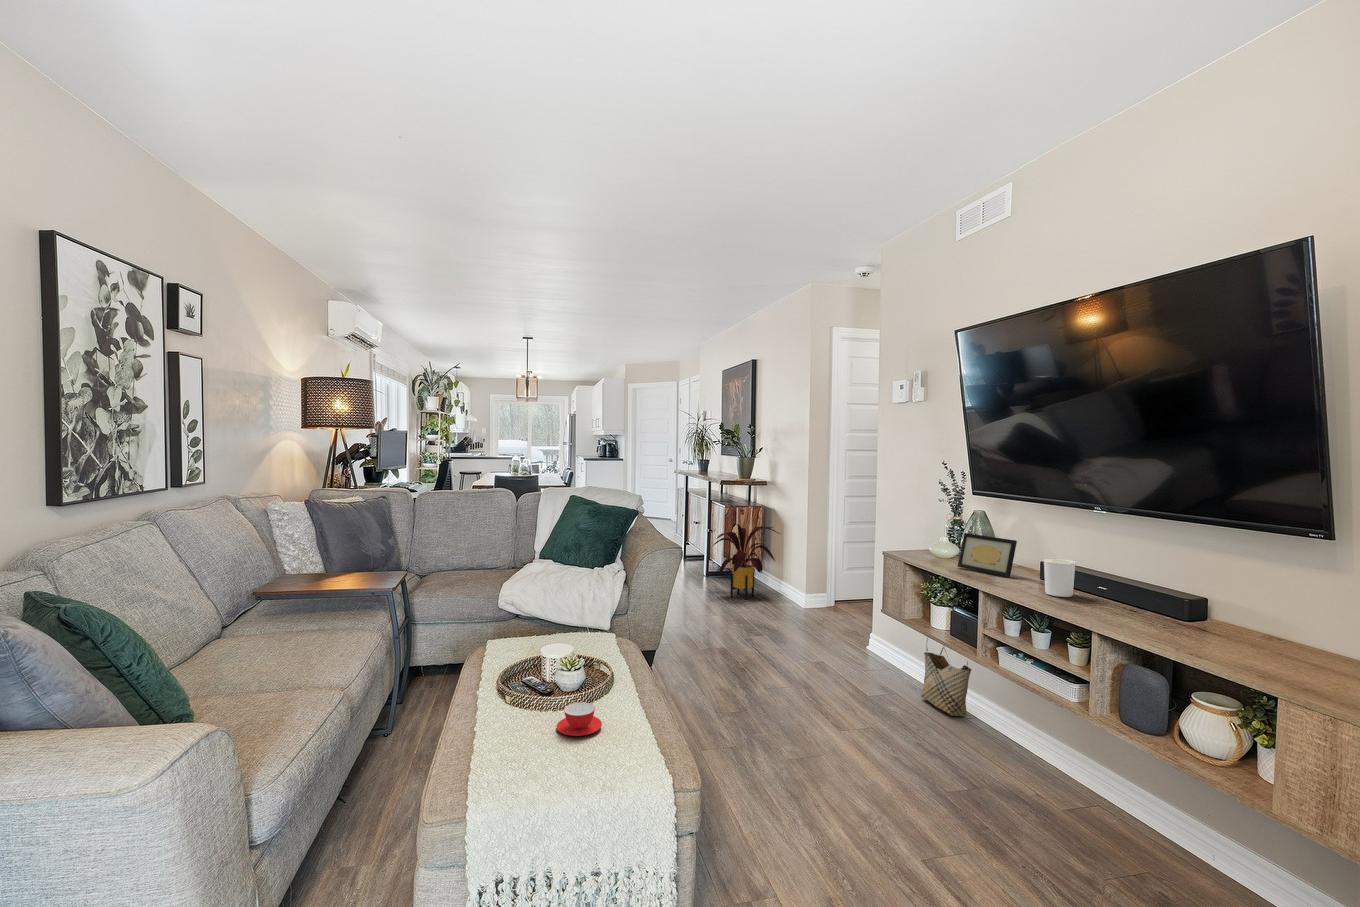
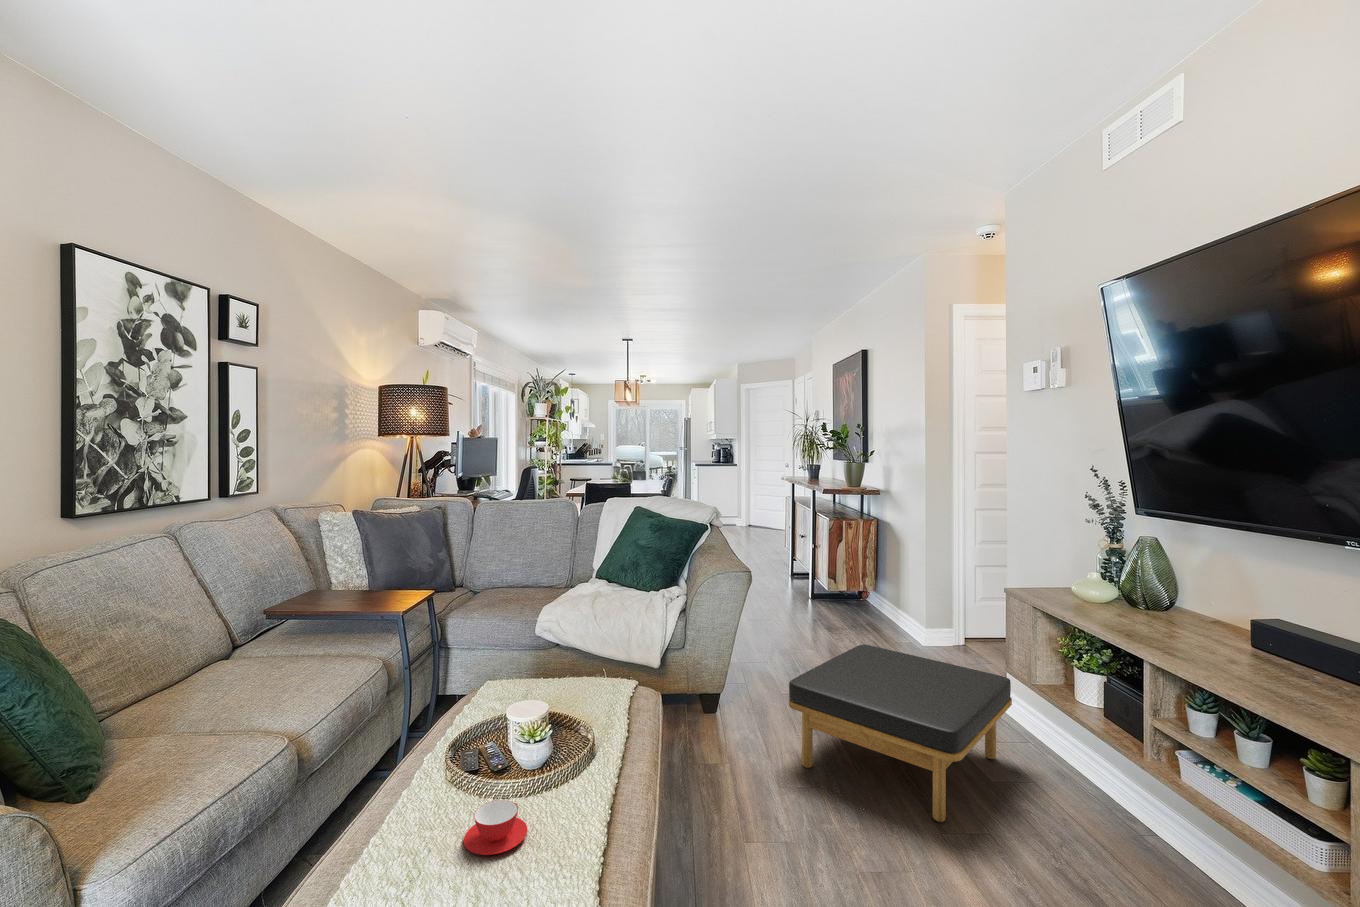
house plant: present [714,524,780,600] -> none [810,541,895,631]
picture frame: present [958,533,1017,577] -> none [1112,572,1209,645]
candle holder: present [1044,559,1076,597] -> none [1254,624,1316,691]
ottoman: none [725,603,885,722] -> present [789,645,1012,822]
woven basket: present [920,637,971,716] -> none [1062,708,1139,832]

